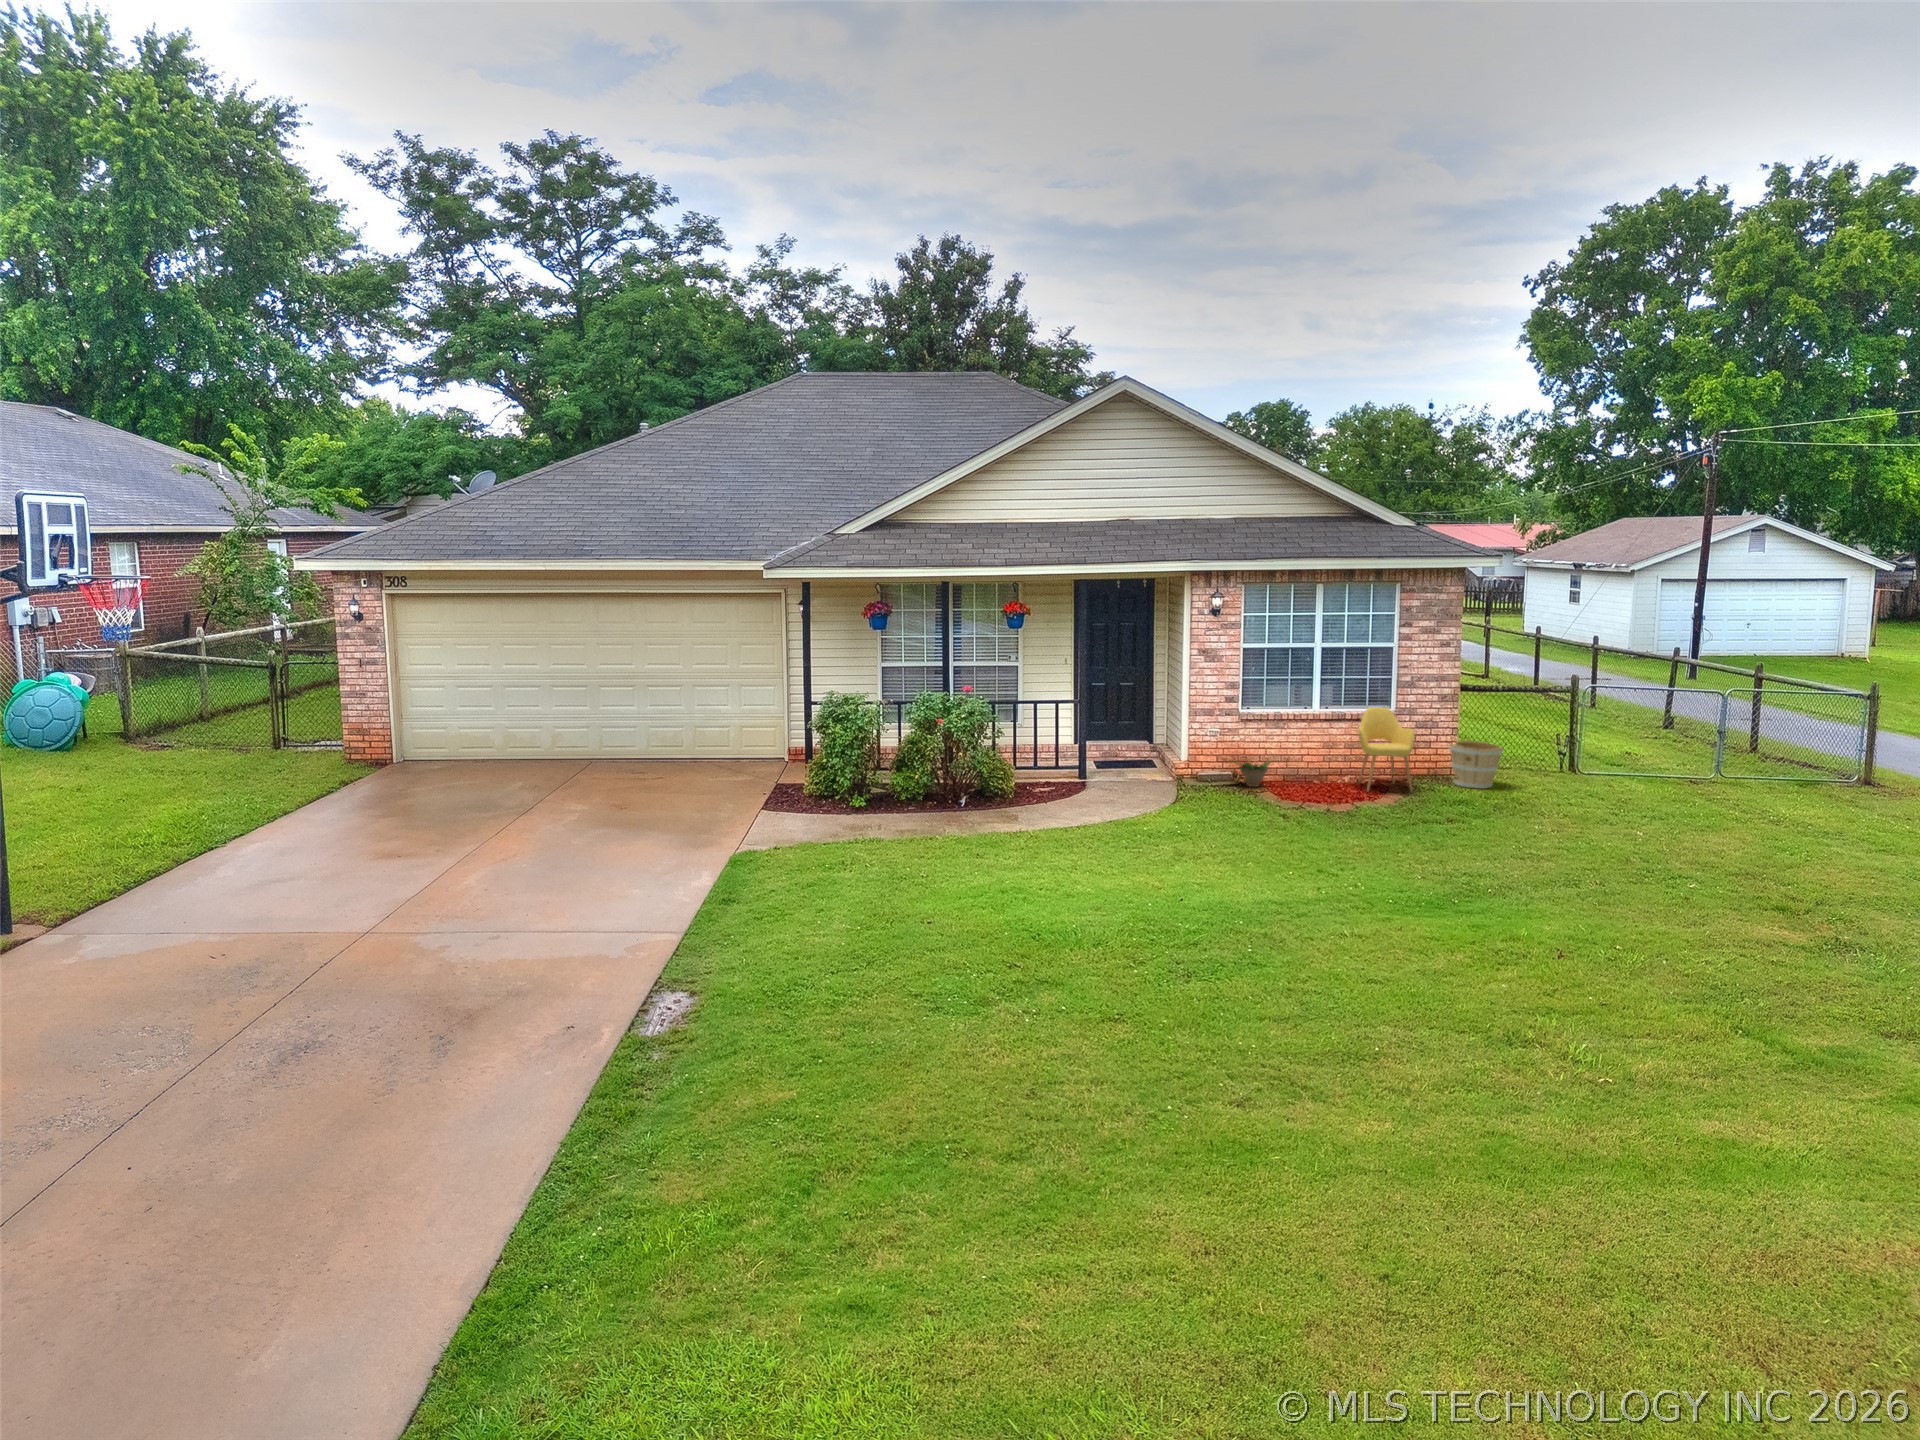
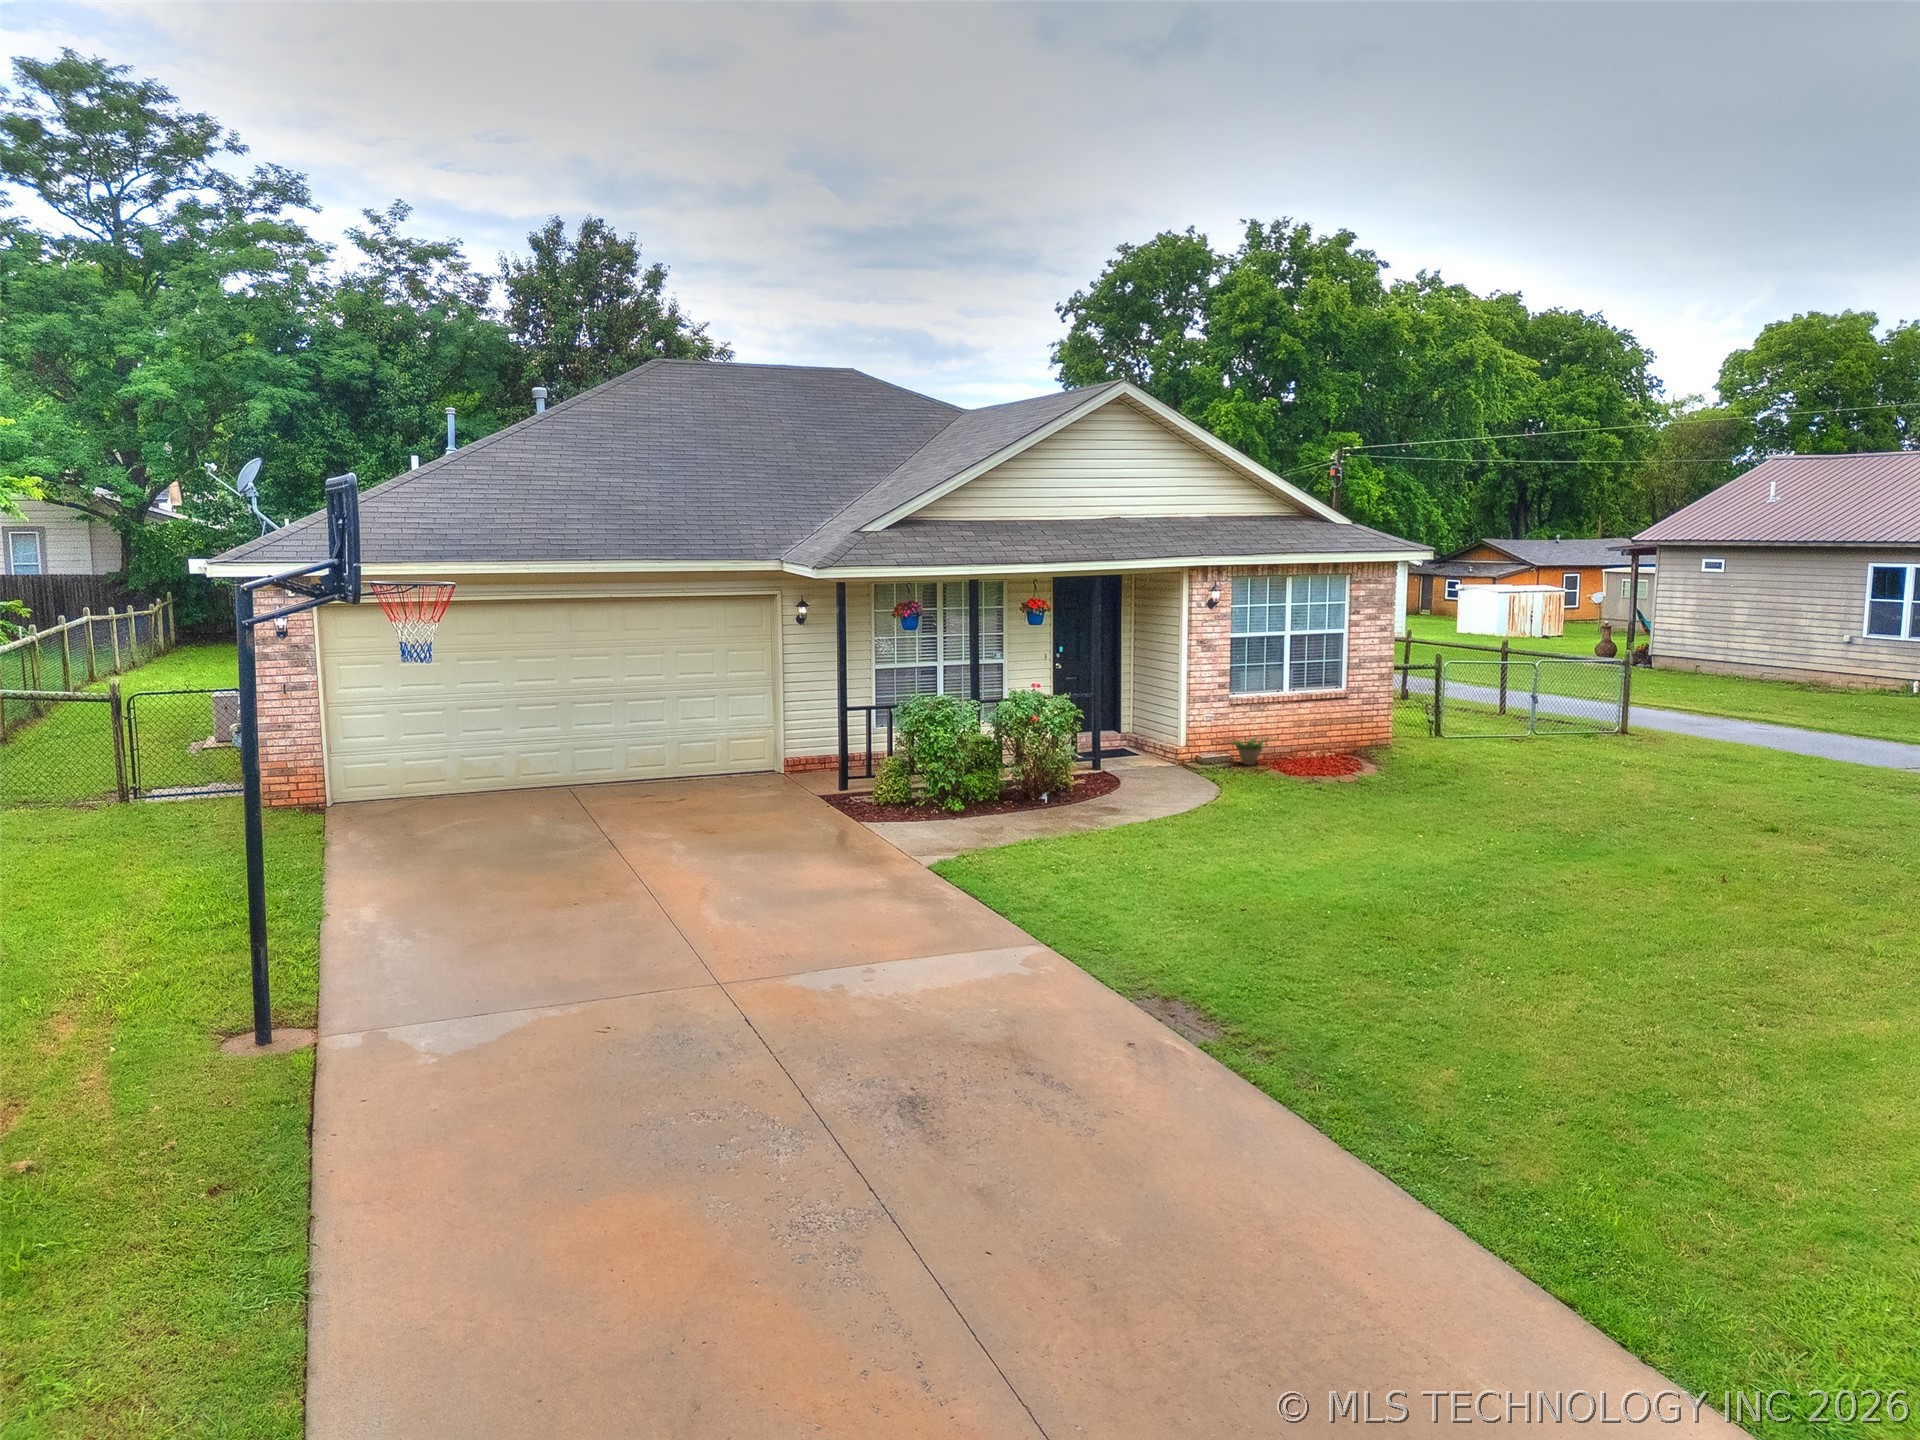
chair: present [1358,707,1415,792] -> none [1325,687,1379,763]
wooden bucket: present [1450,740,1503,789] -> none [1389,713,1435,754]

